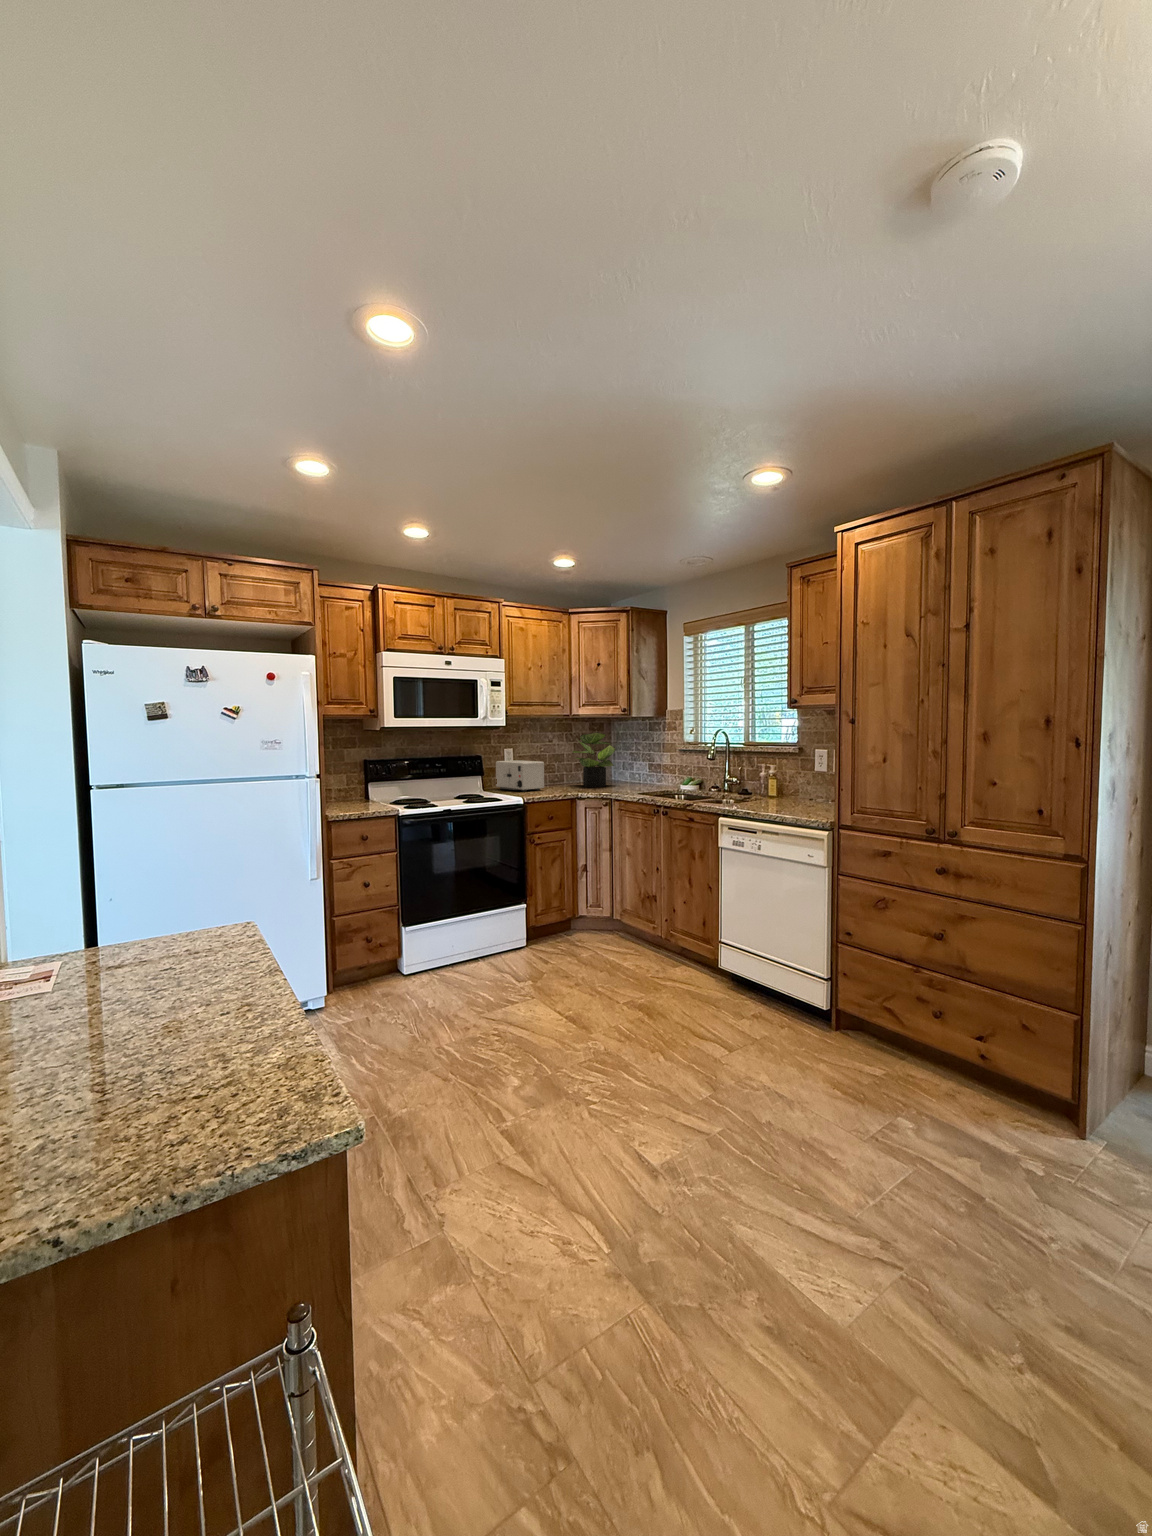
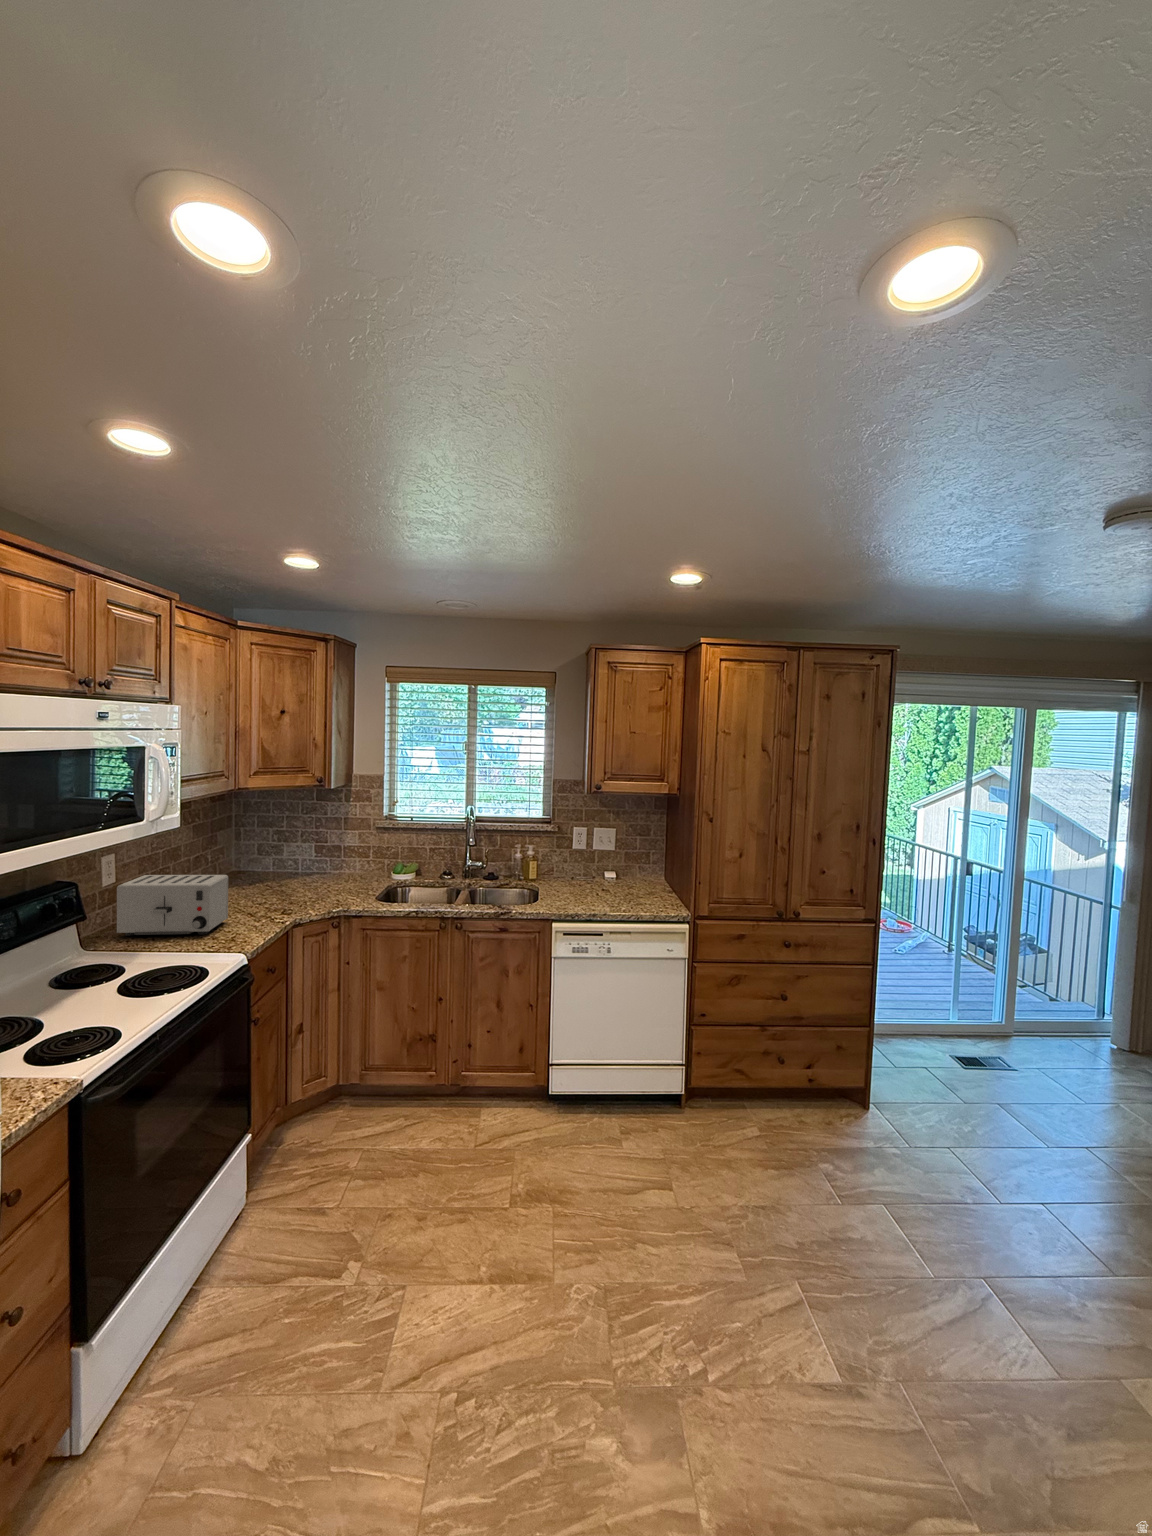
potted plant: present [573,732,616,787] -> none [220,816,303,899]

